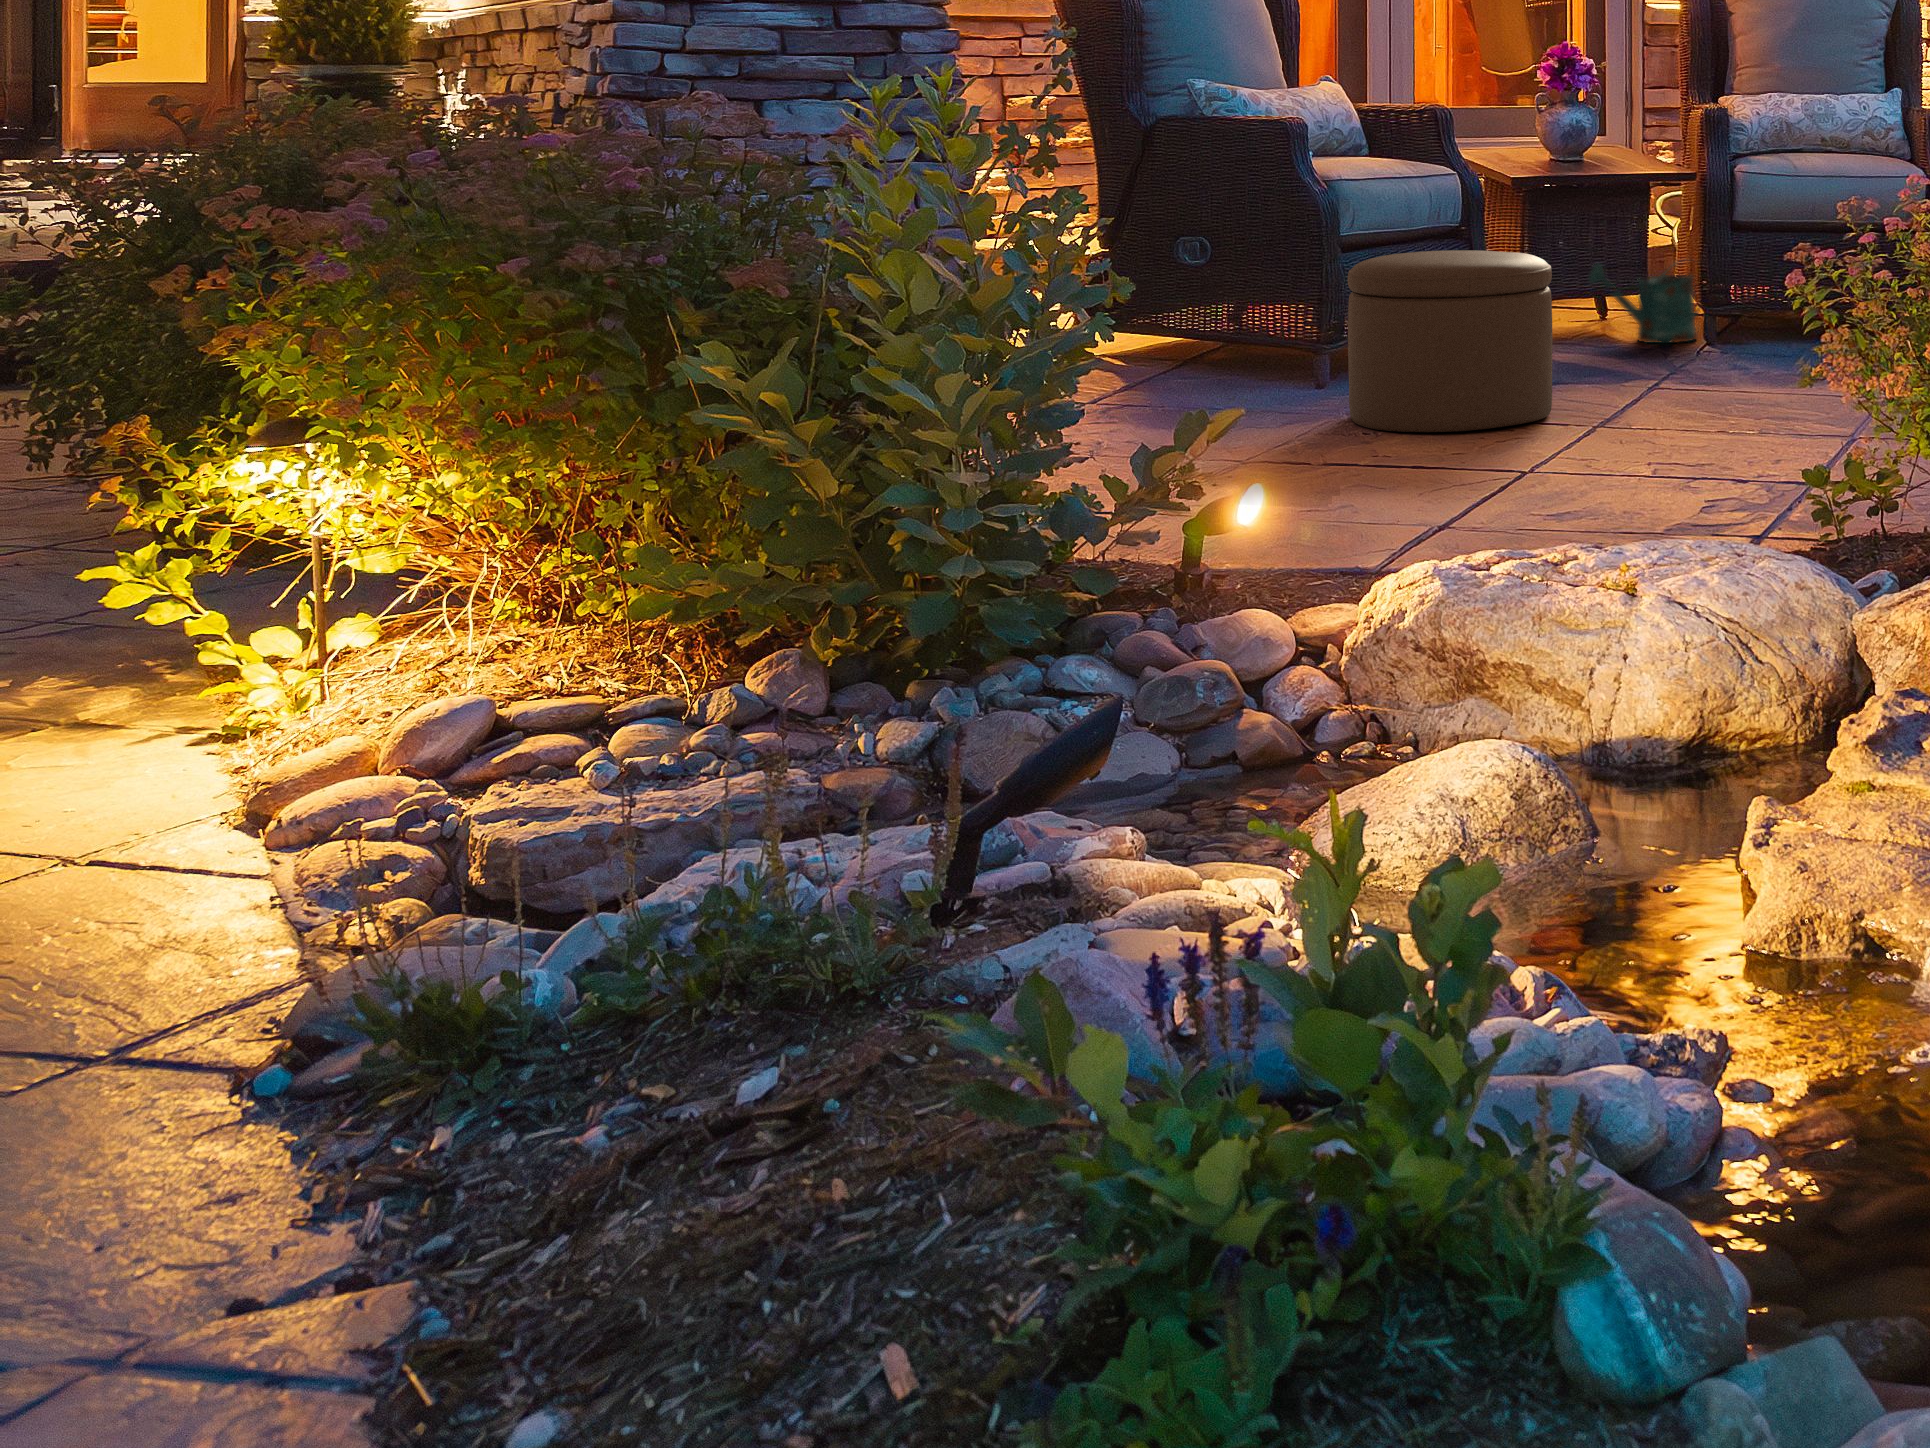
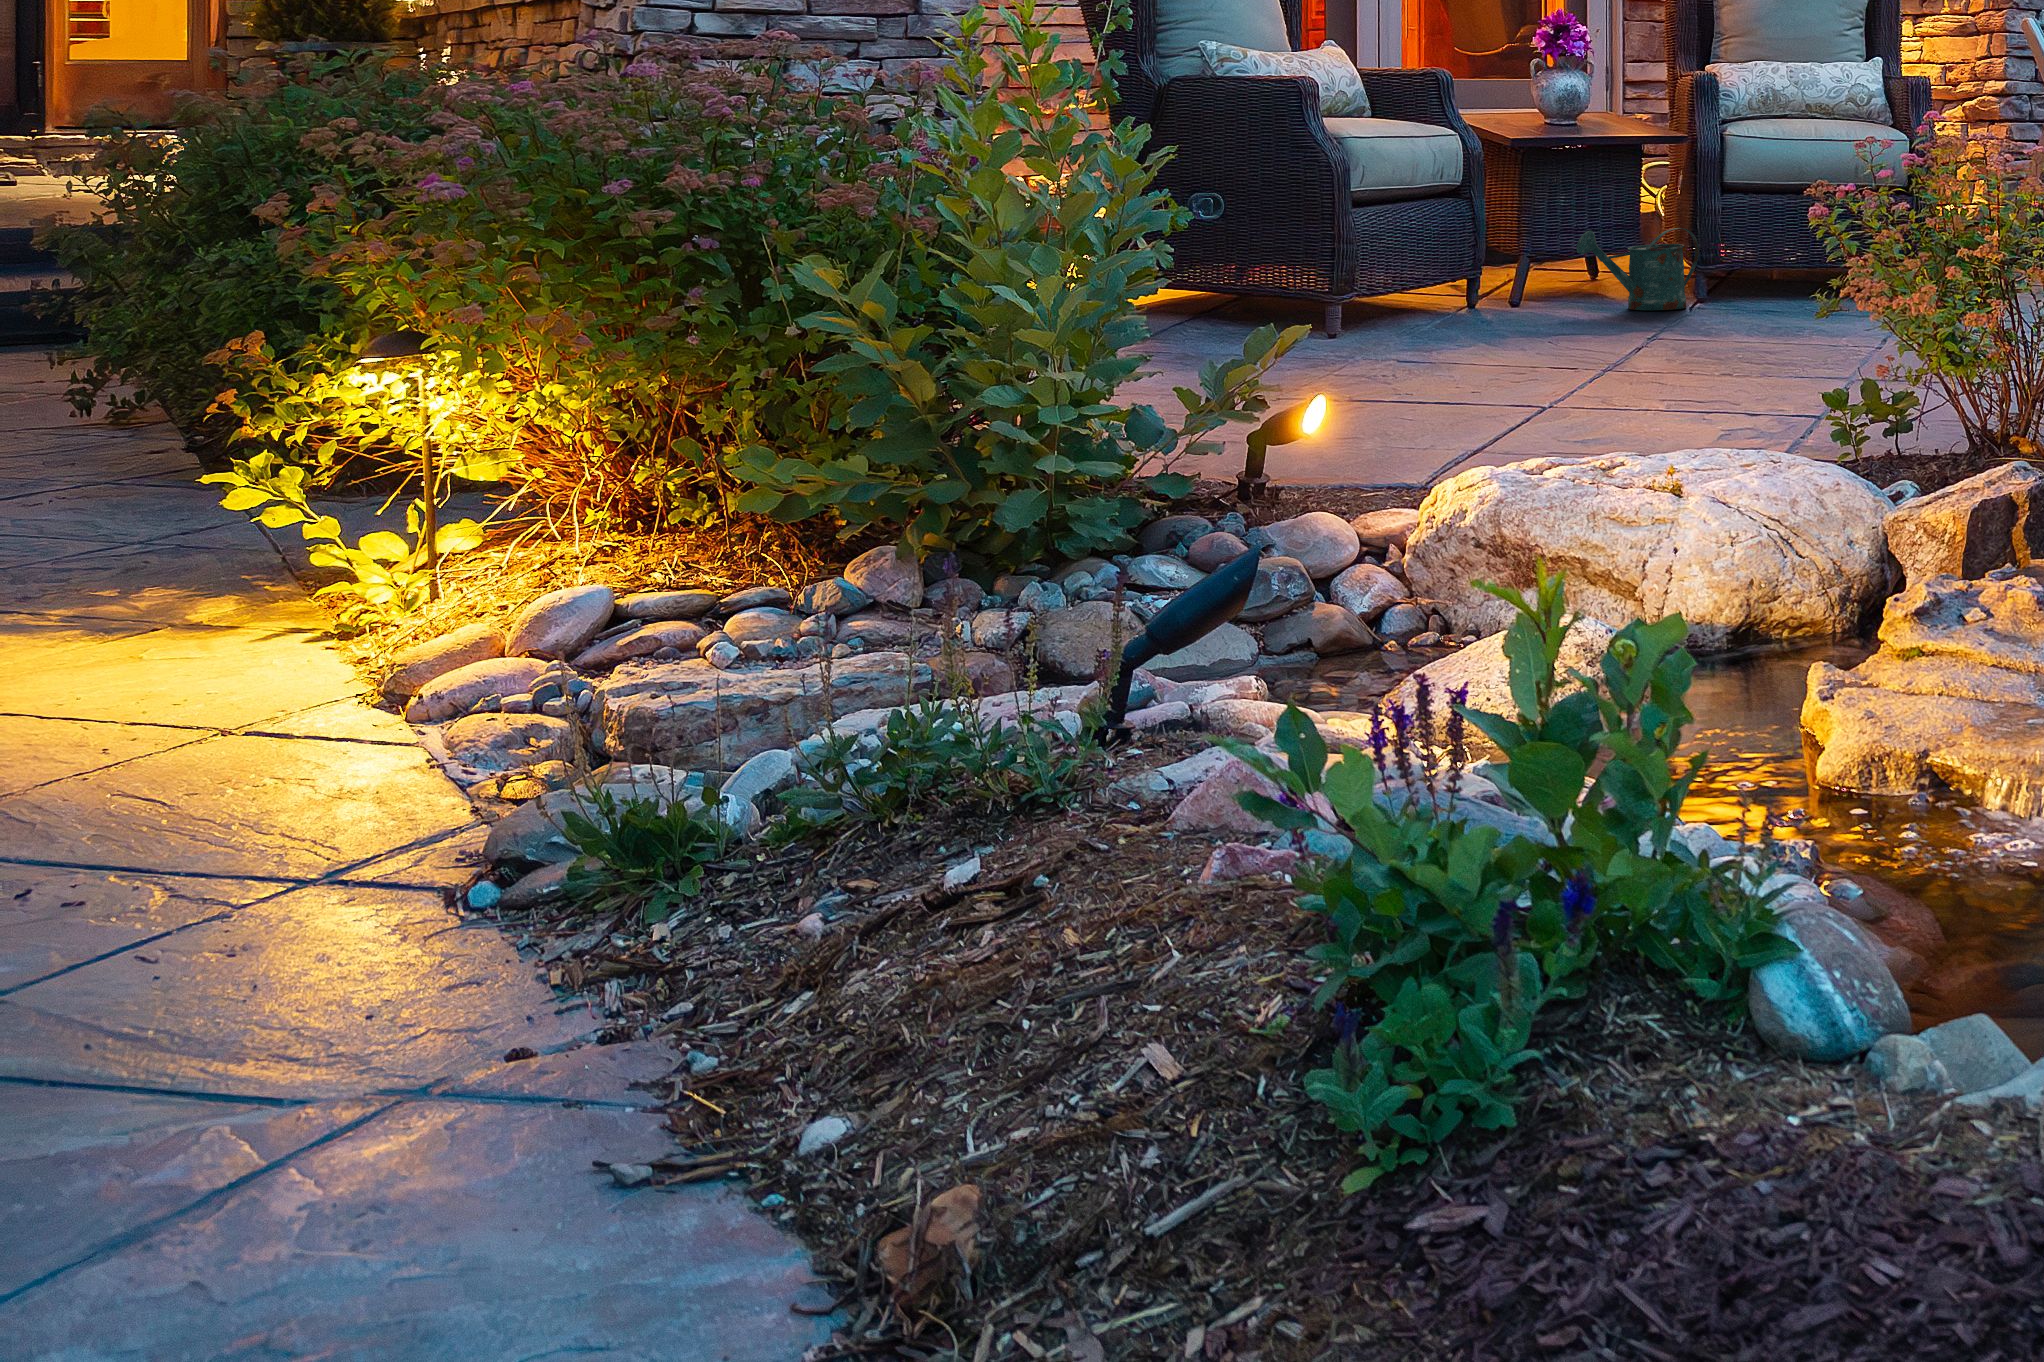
ottoman: present [1348,250,1552,432] -> none [1362,207,1560,379]

